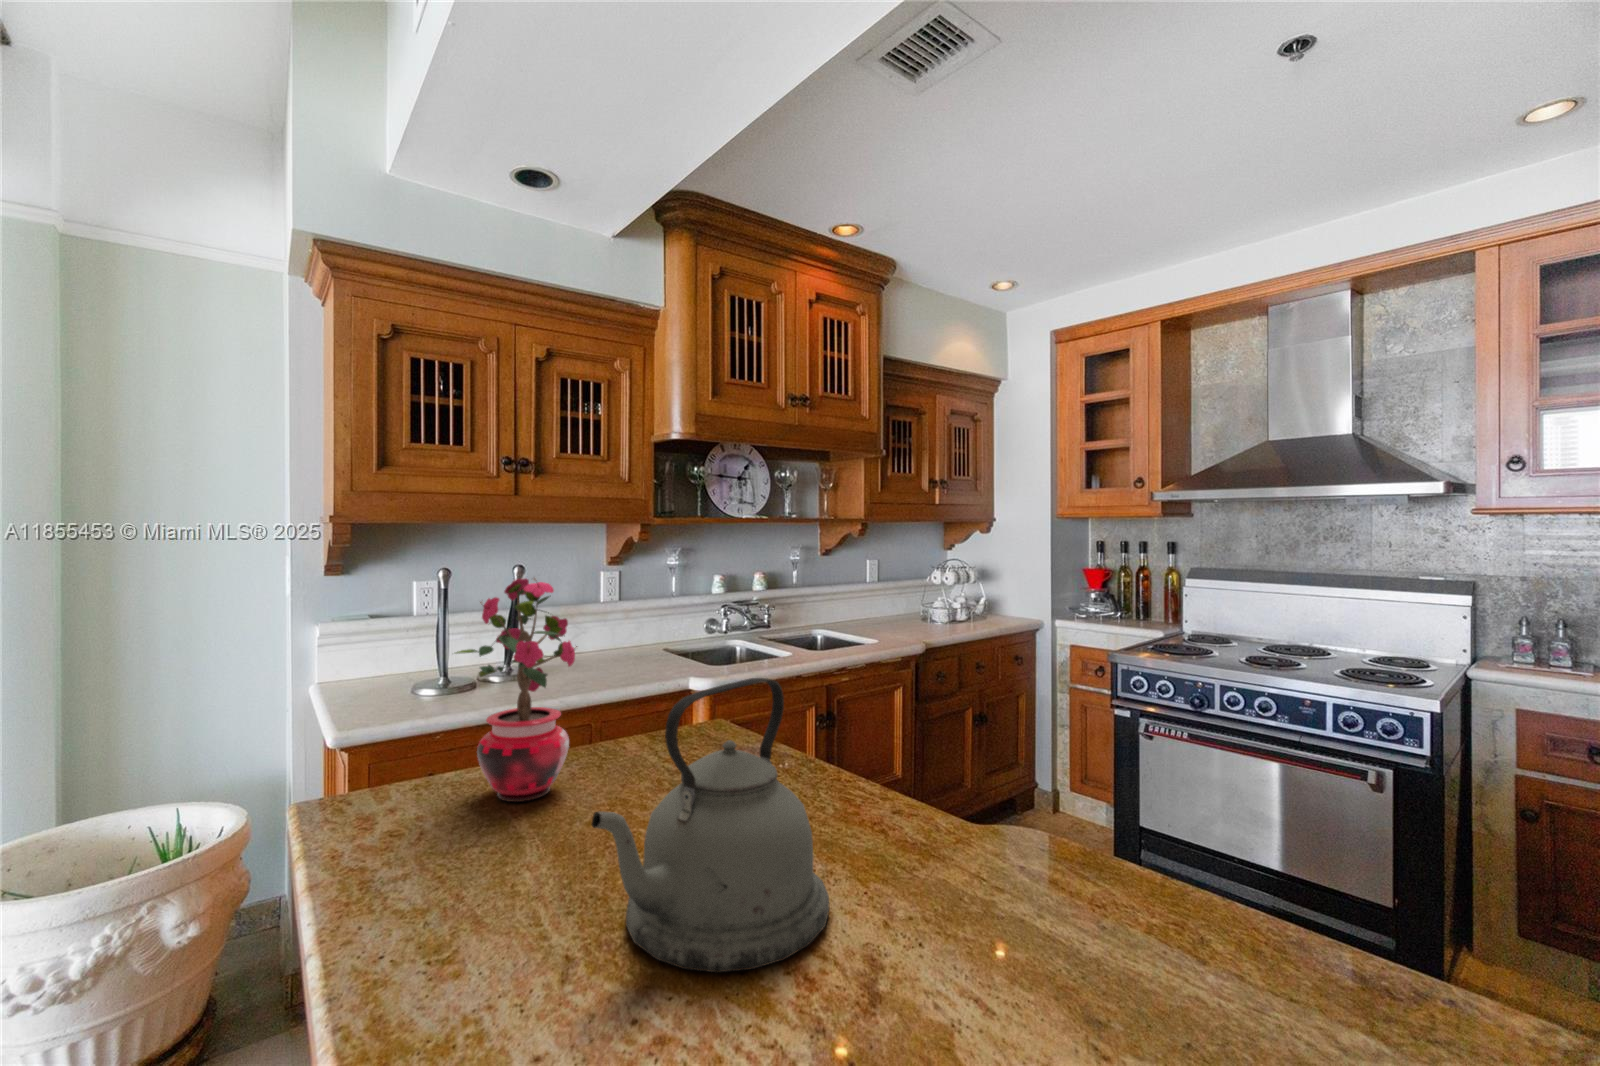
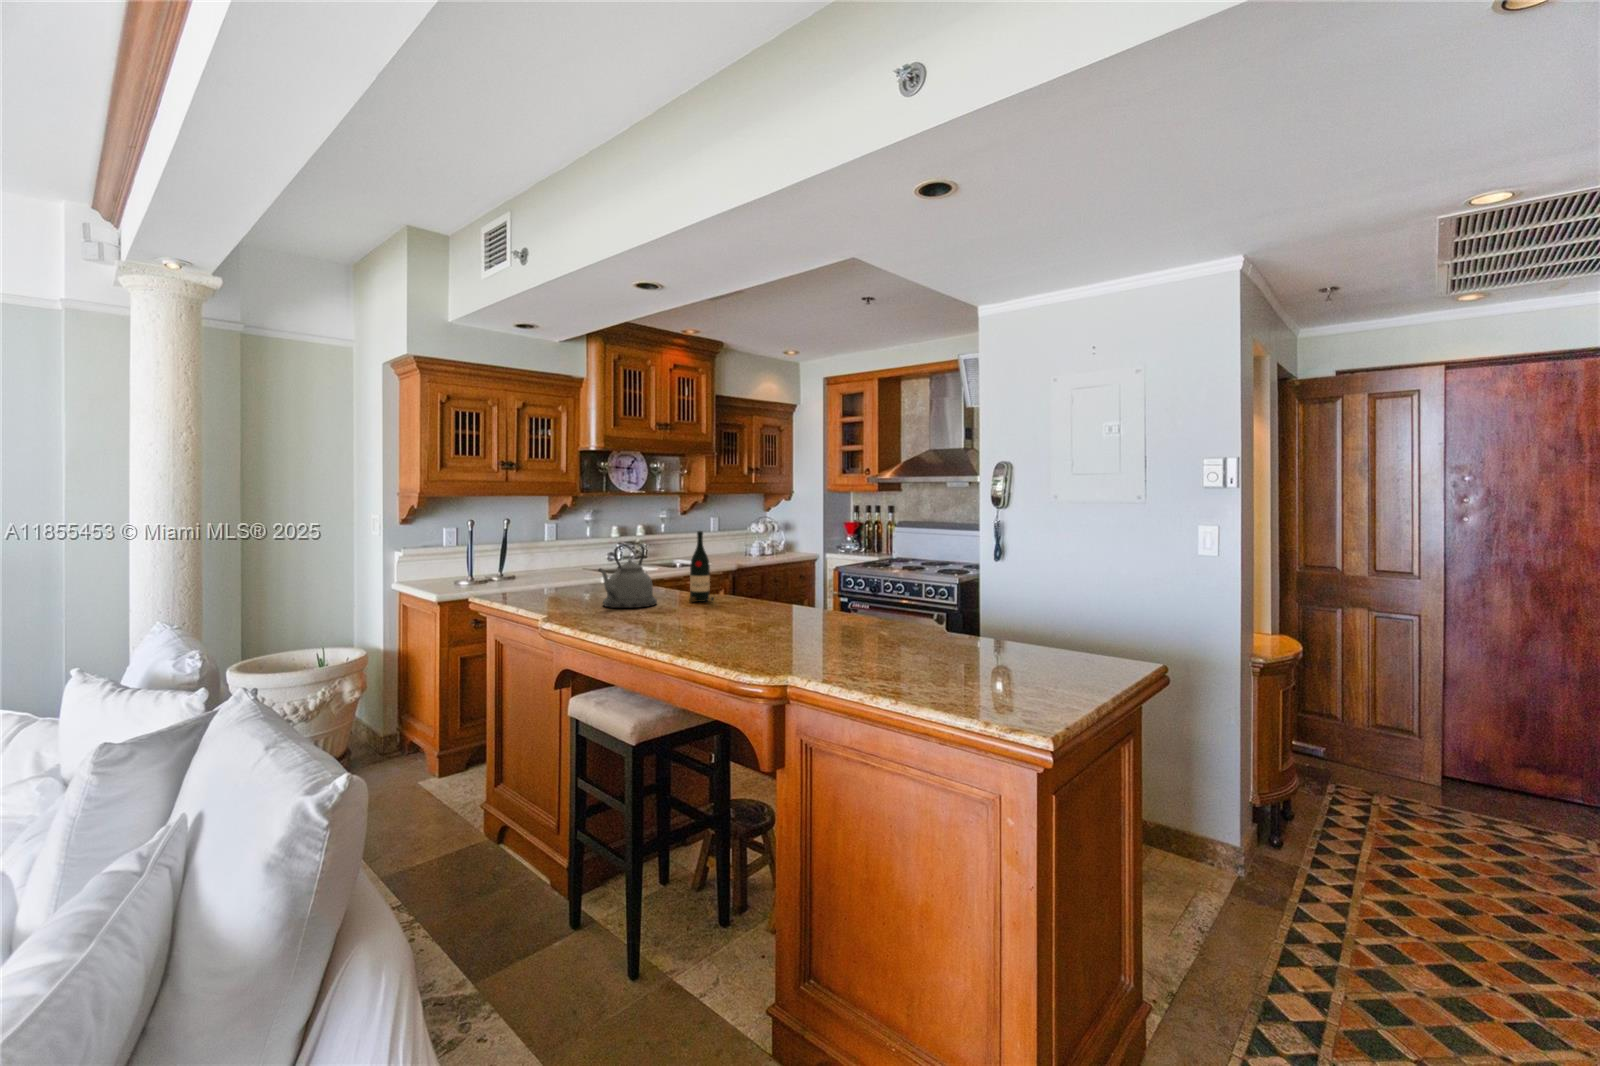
potted plant: present [456,579,577,802] -> none [532,518,575,595]
wine bottle: none [941,629,1039,903] -> present [689,531,714,602]

